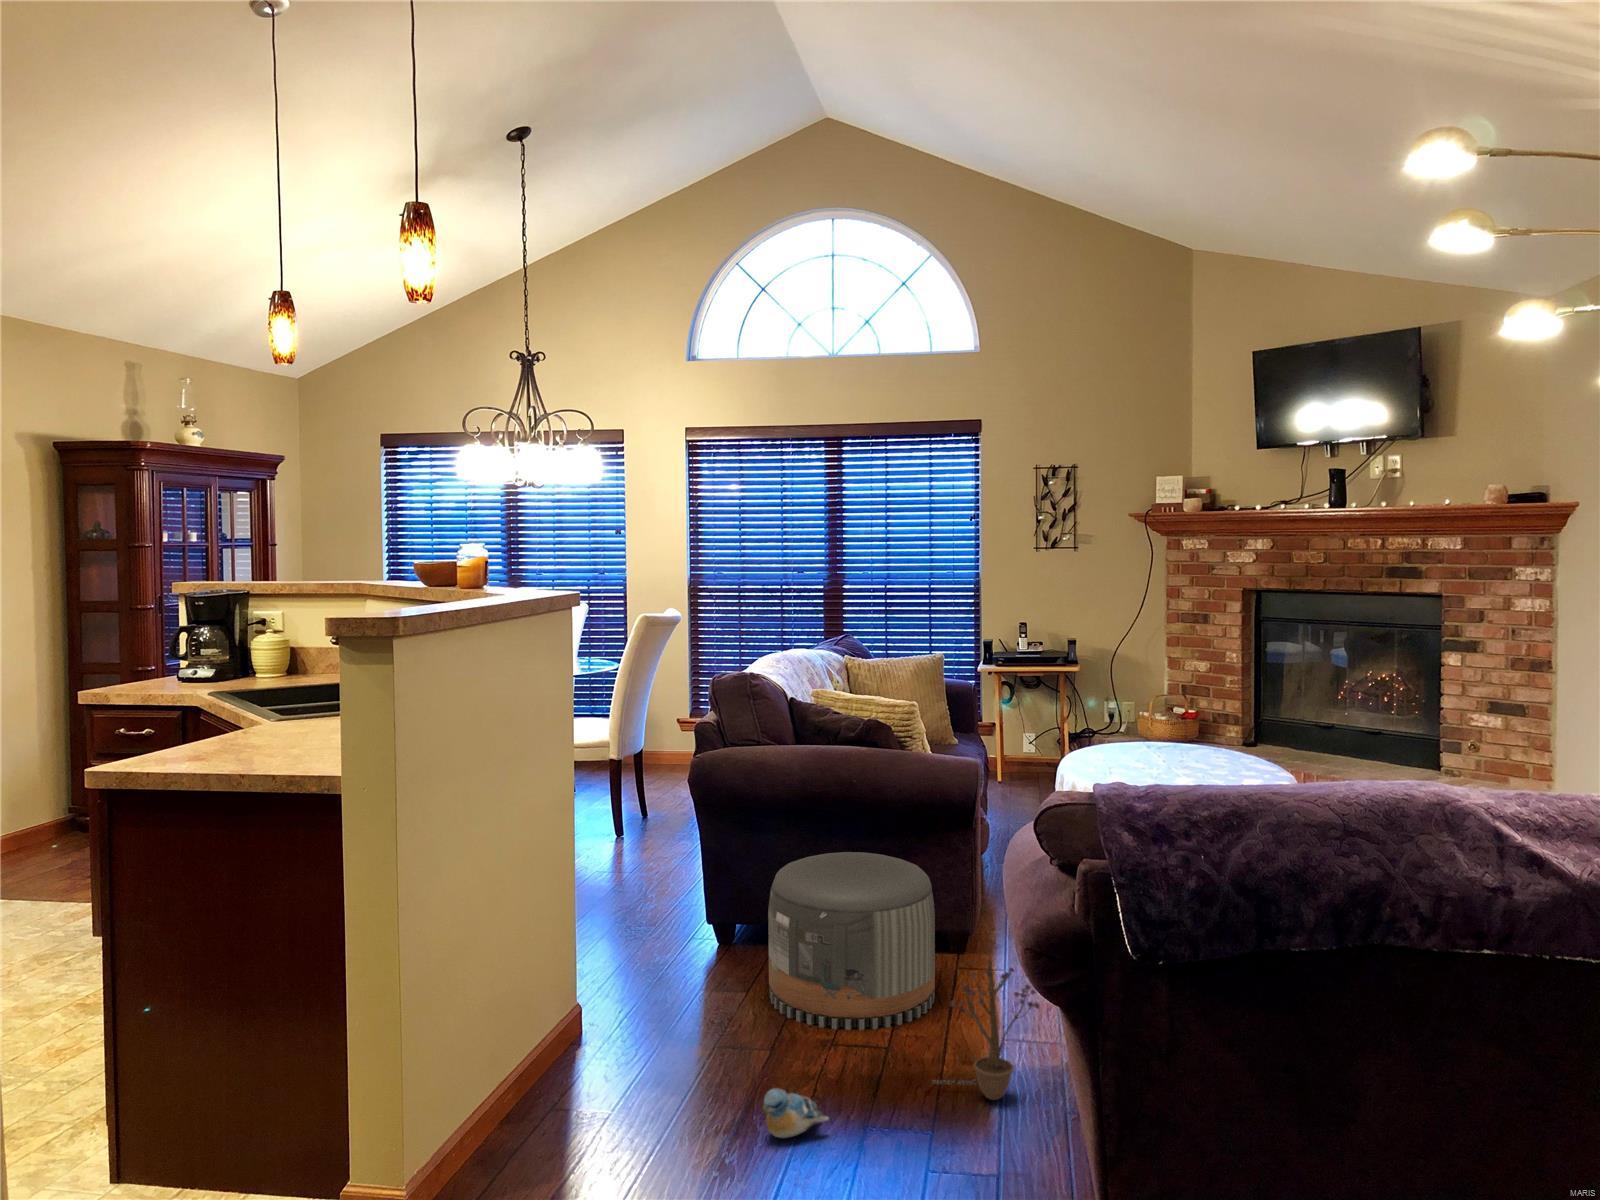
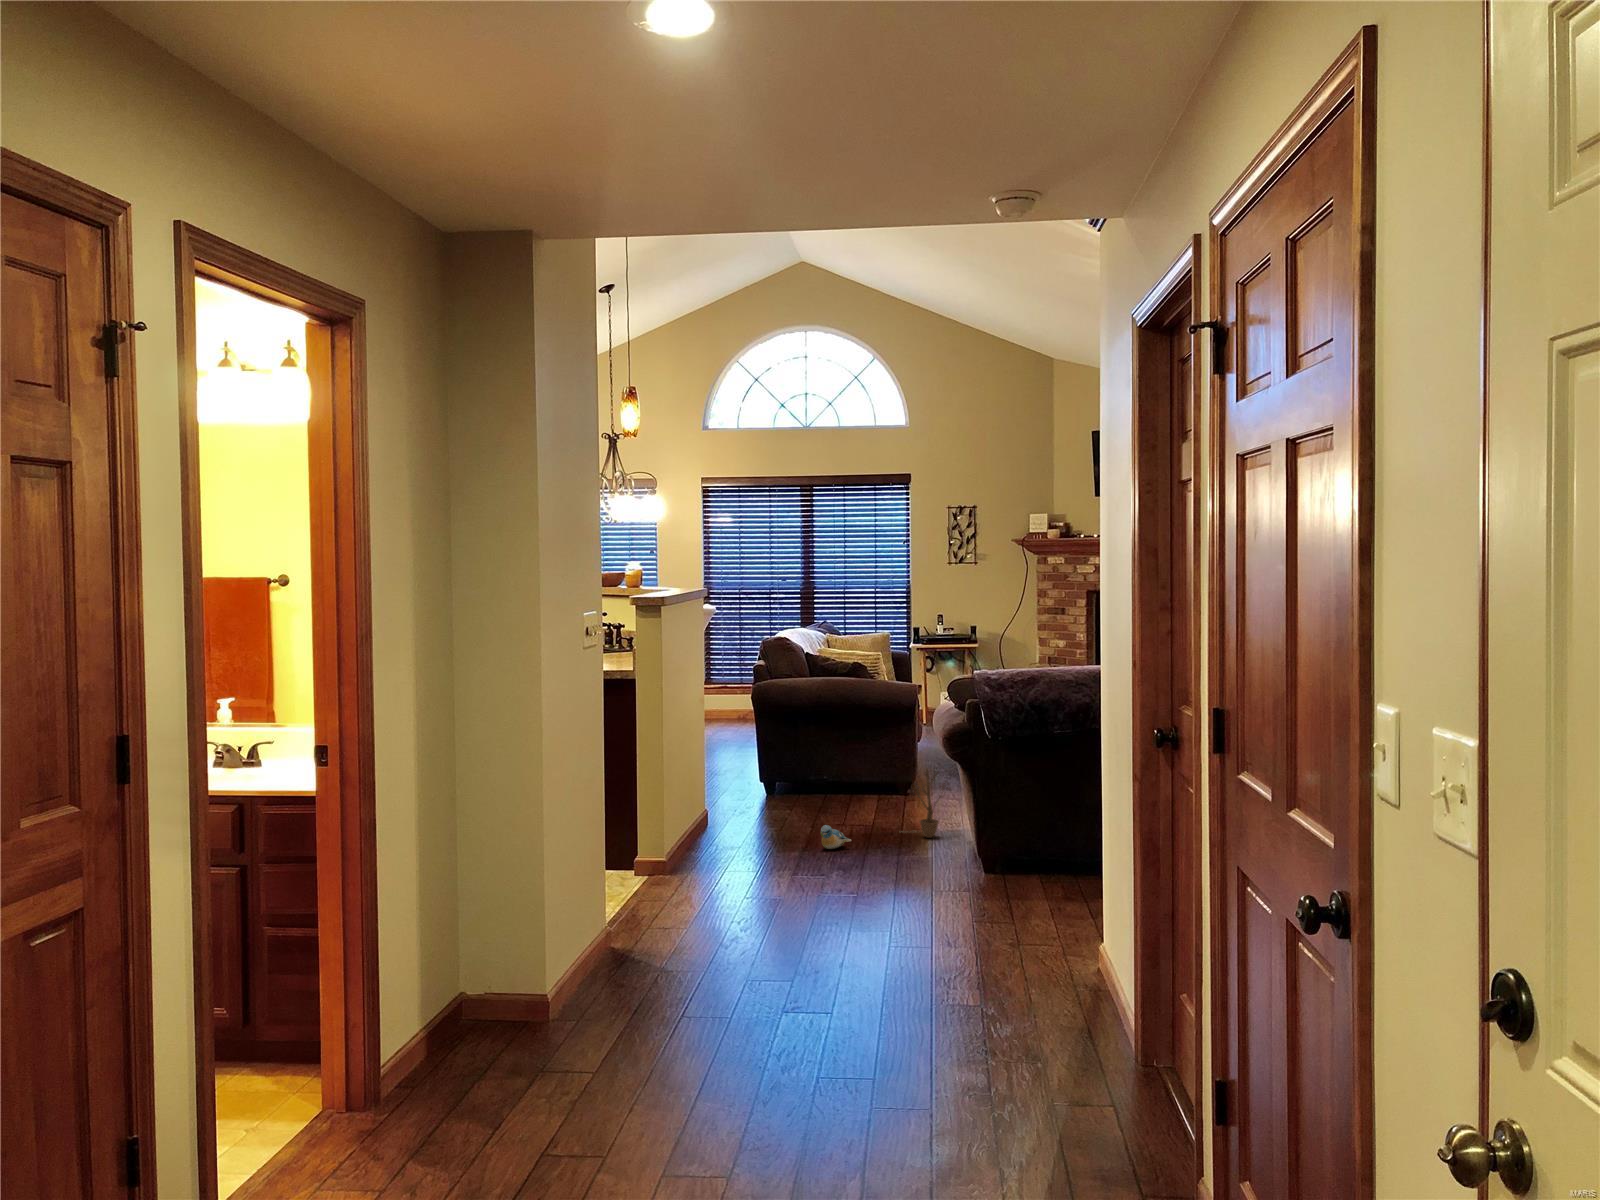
pouf: present [768,852,935,1030] -> none [804,735,895,821]

